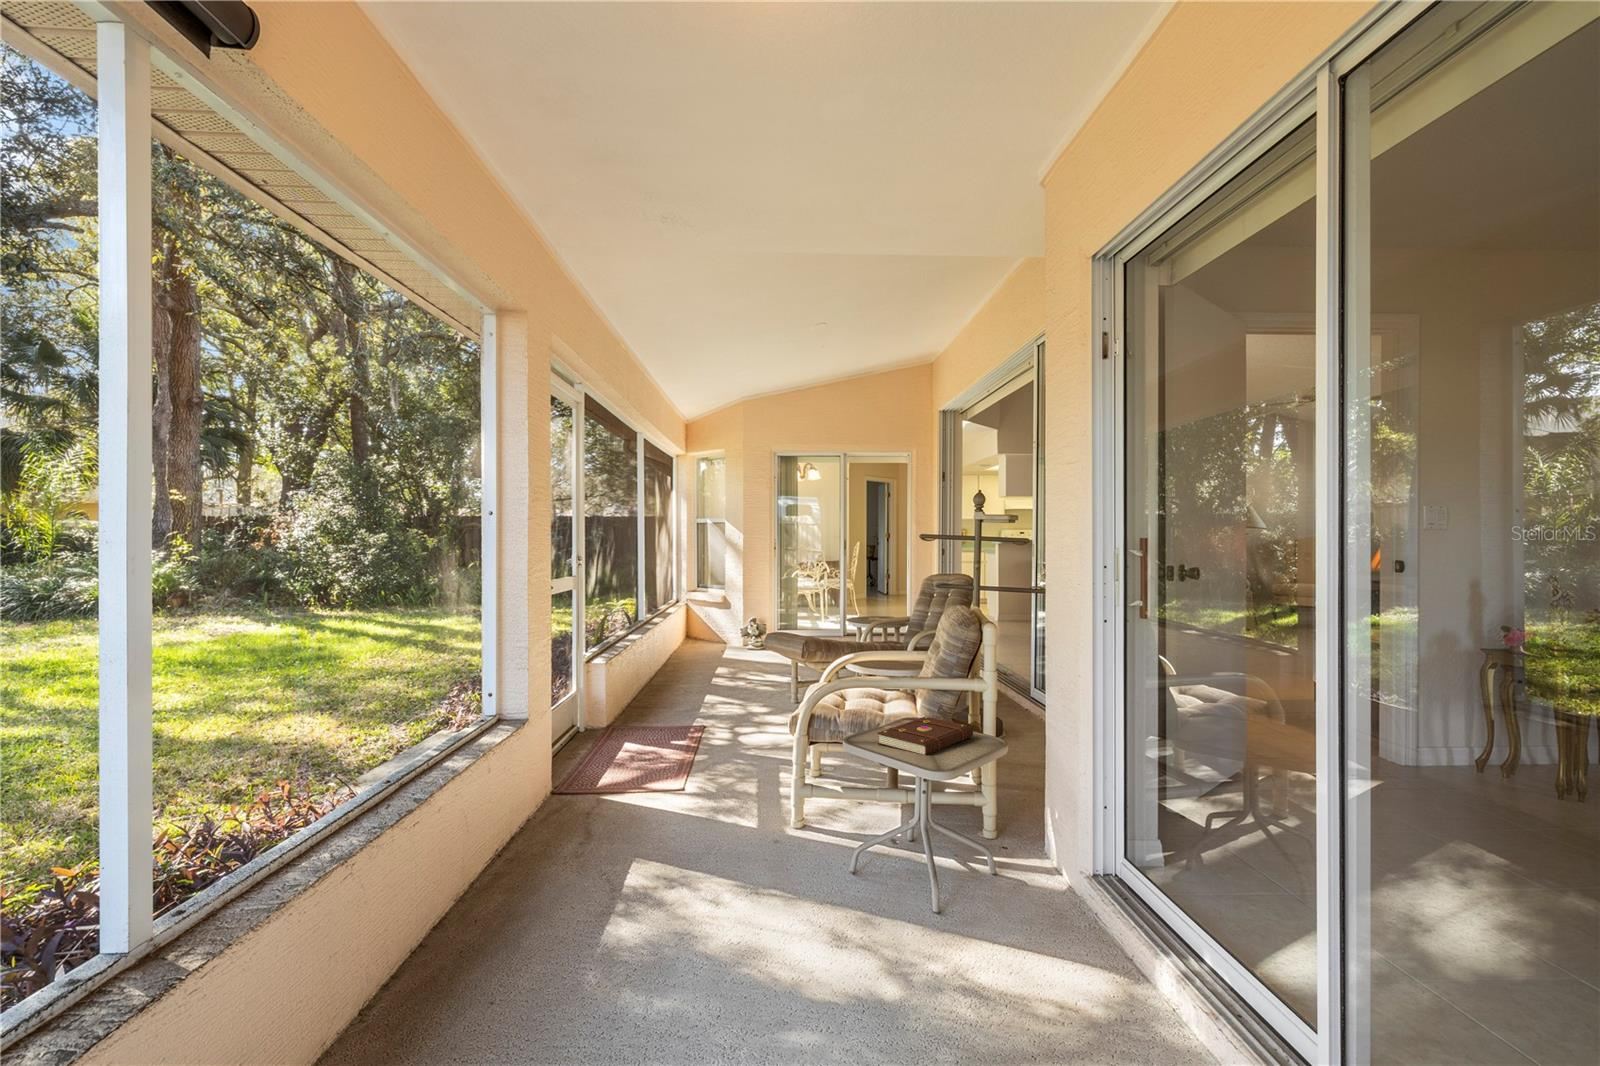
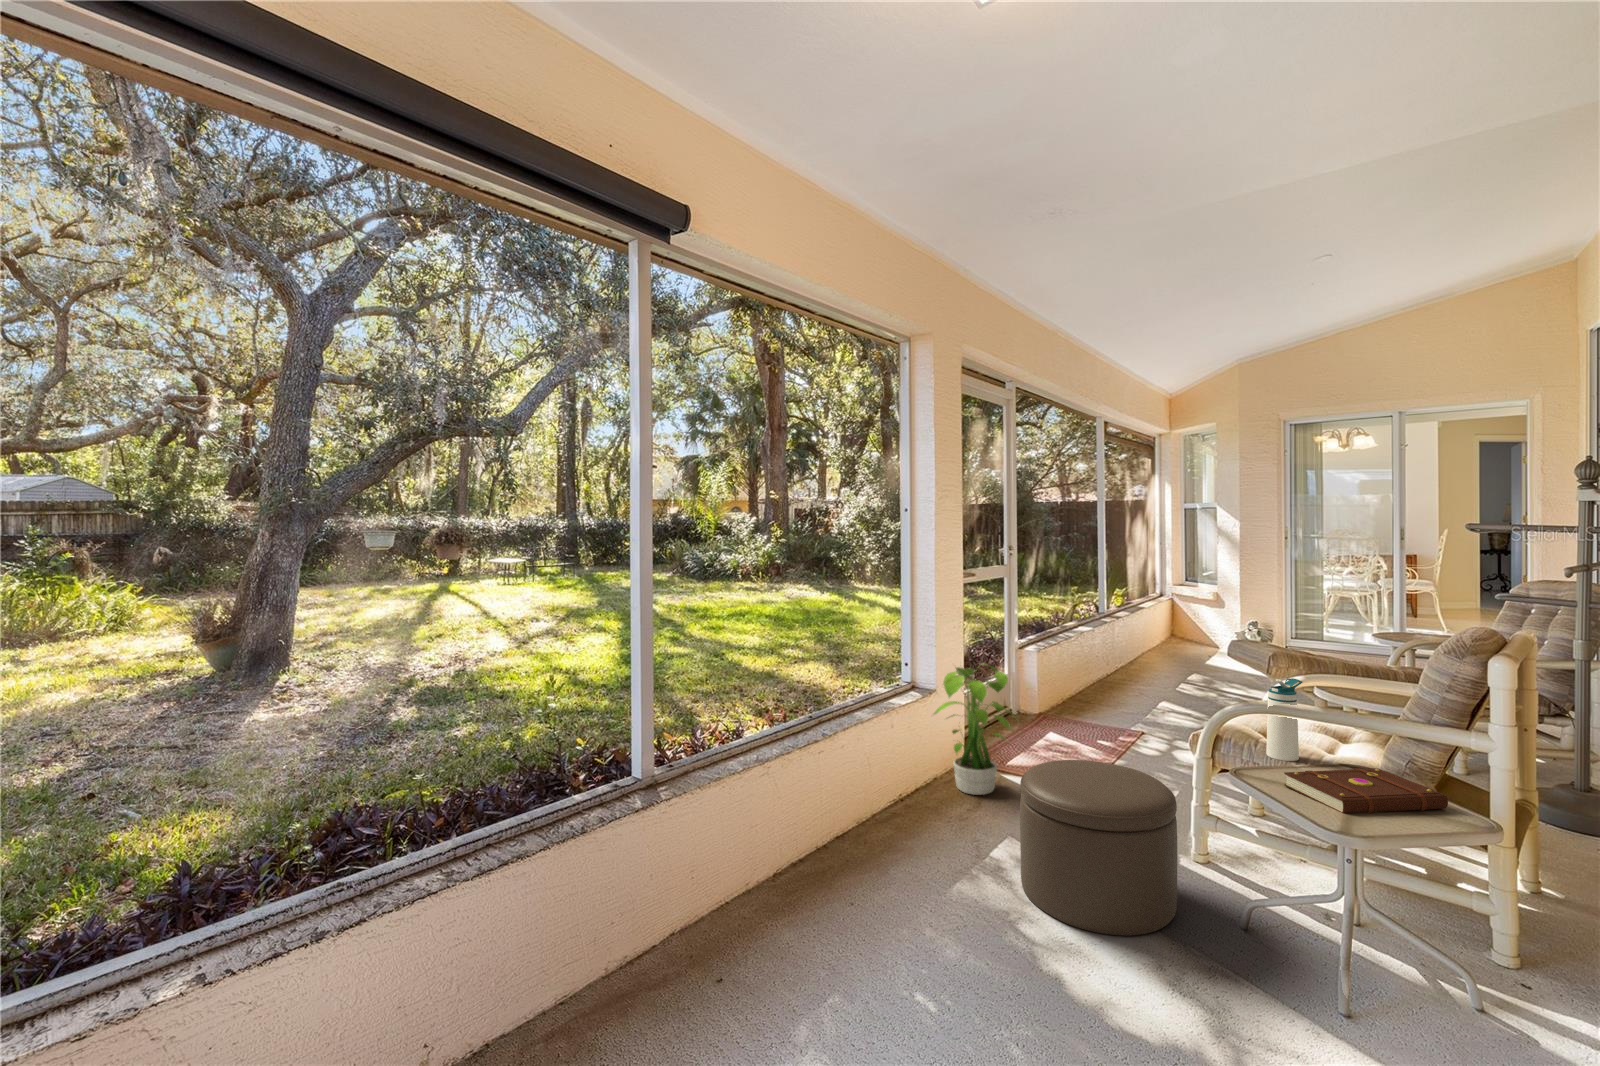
water bottle: none [846,656,868,725] -> present [1266,678,1302,761]
potted plant: none [529,680,624,825] -> present [934,663,1017,795]
ottoman: none [665,757,805,924] -> present [1020,760,1178,935]

